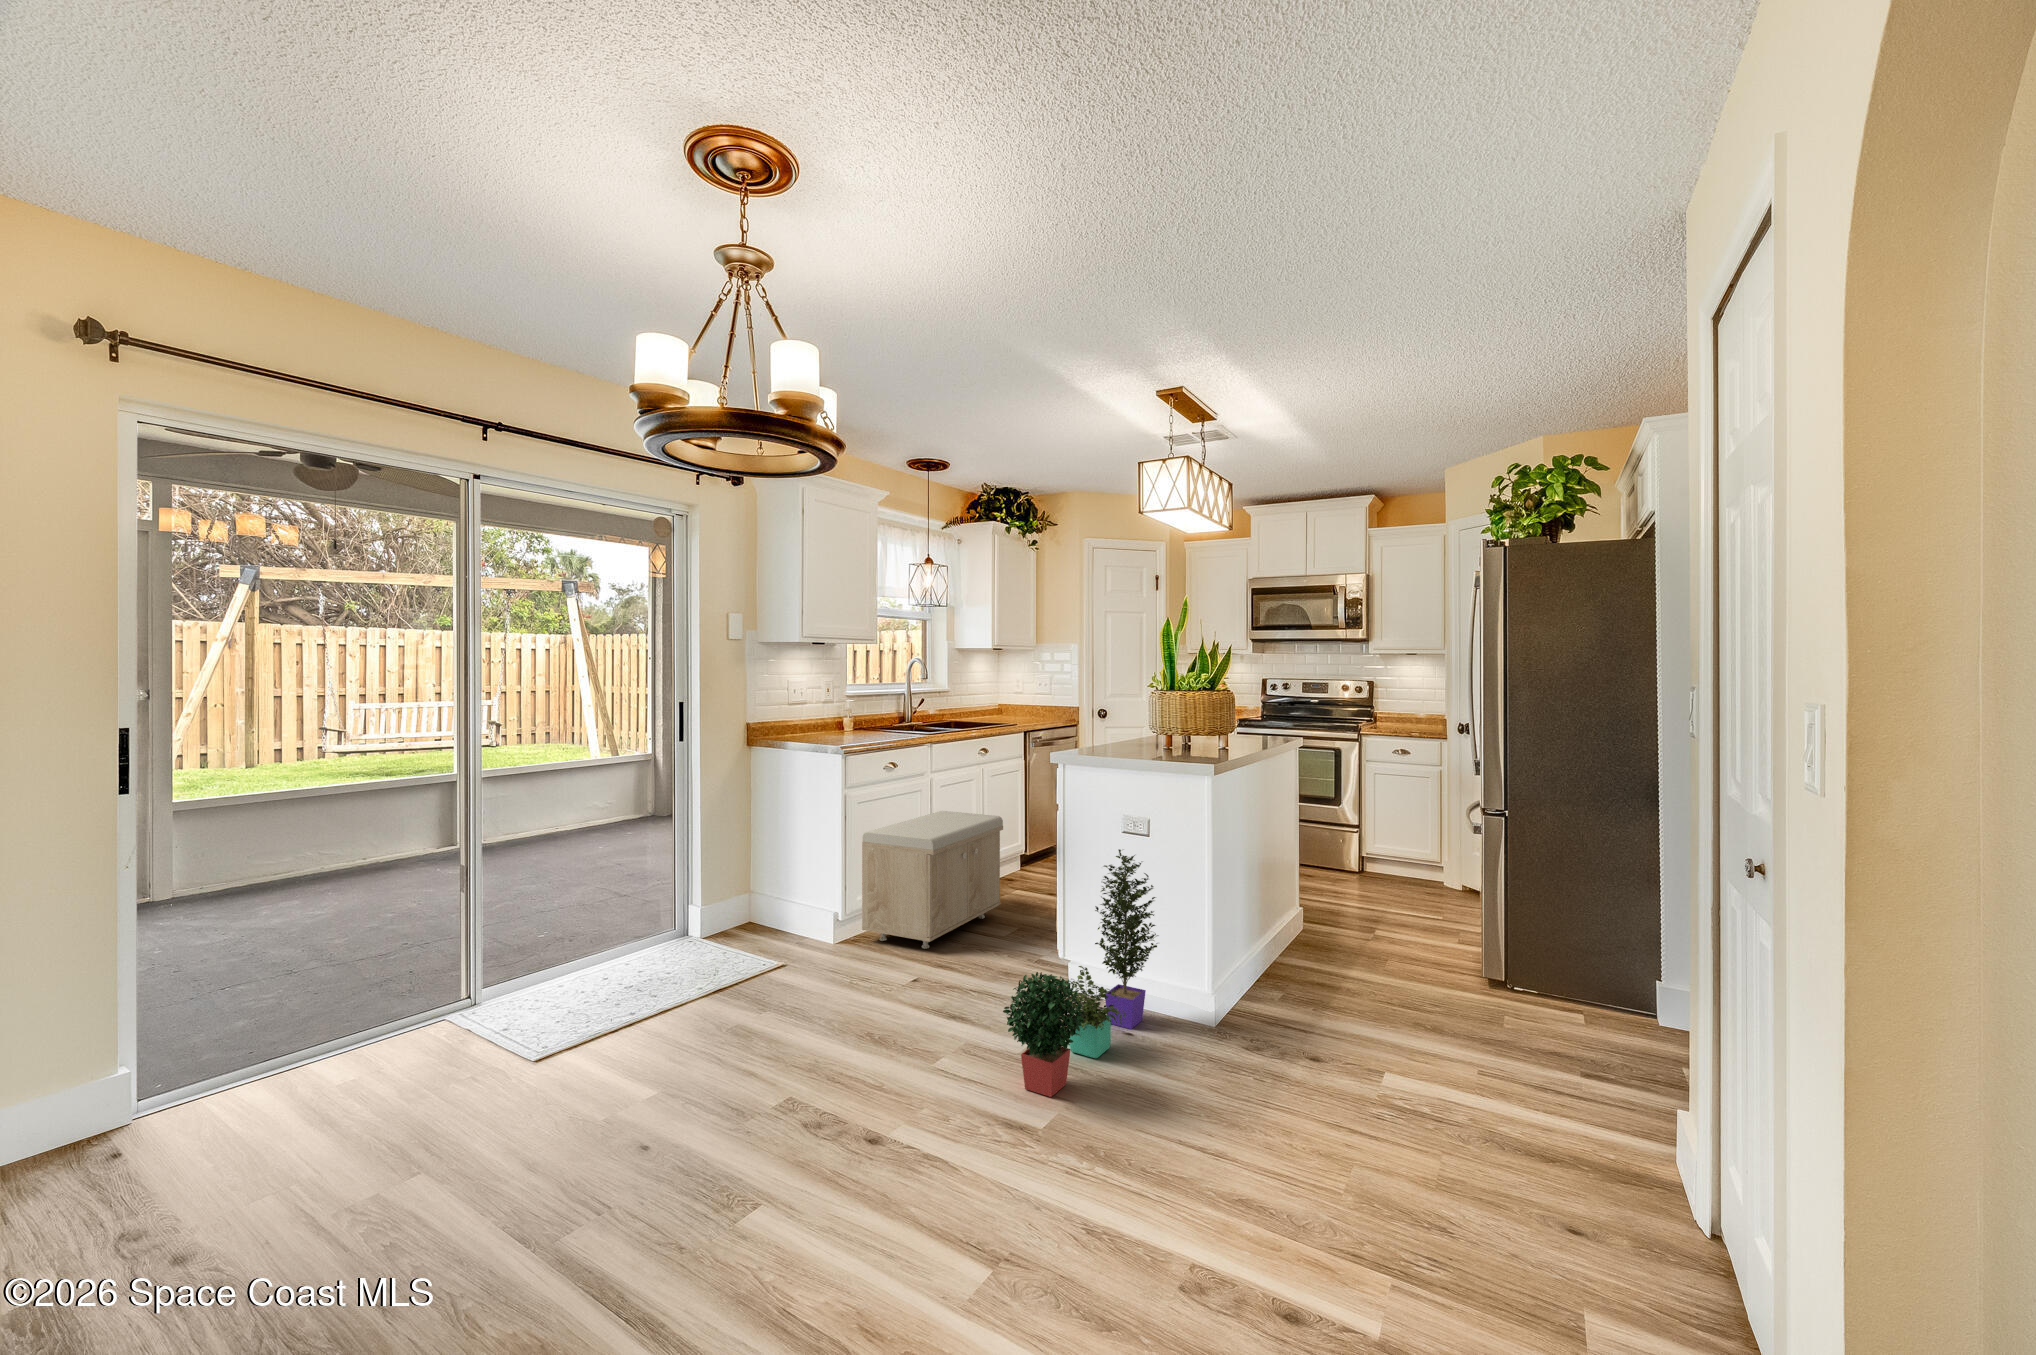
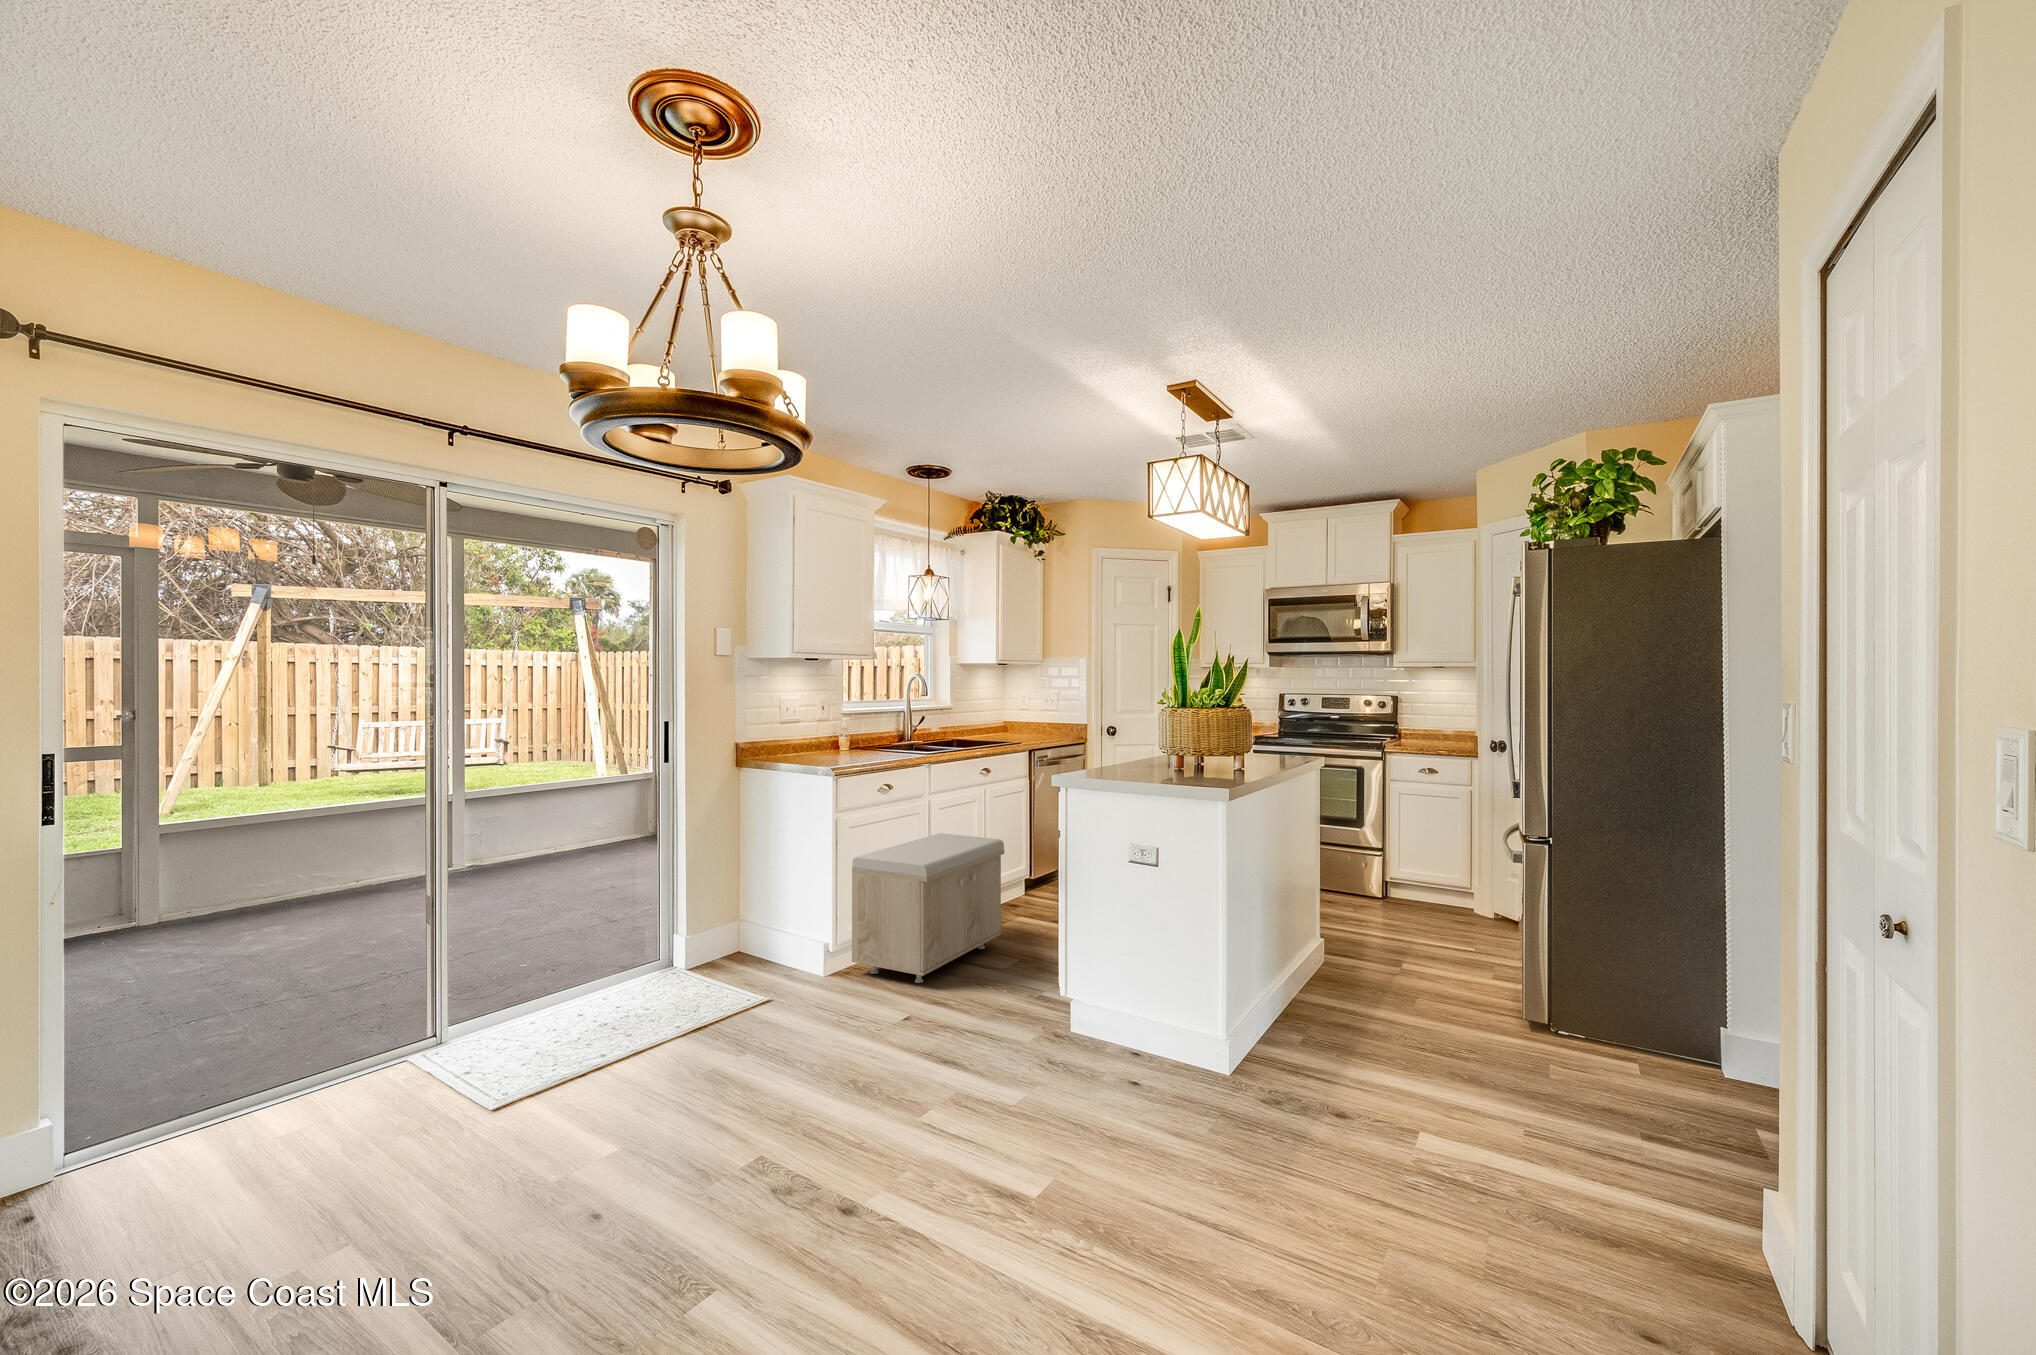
potted plant: present [1003,849,1158,1097] -> none [992,879,1171,1160]

